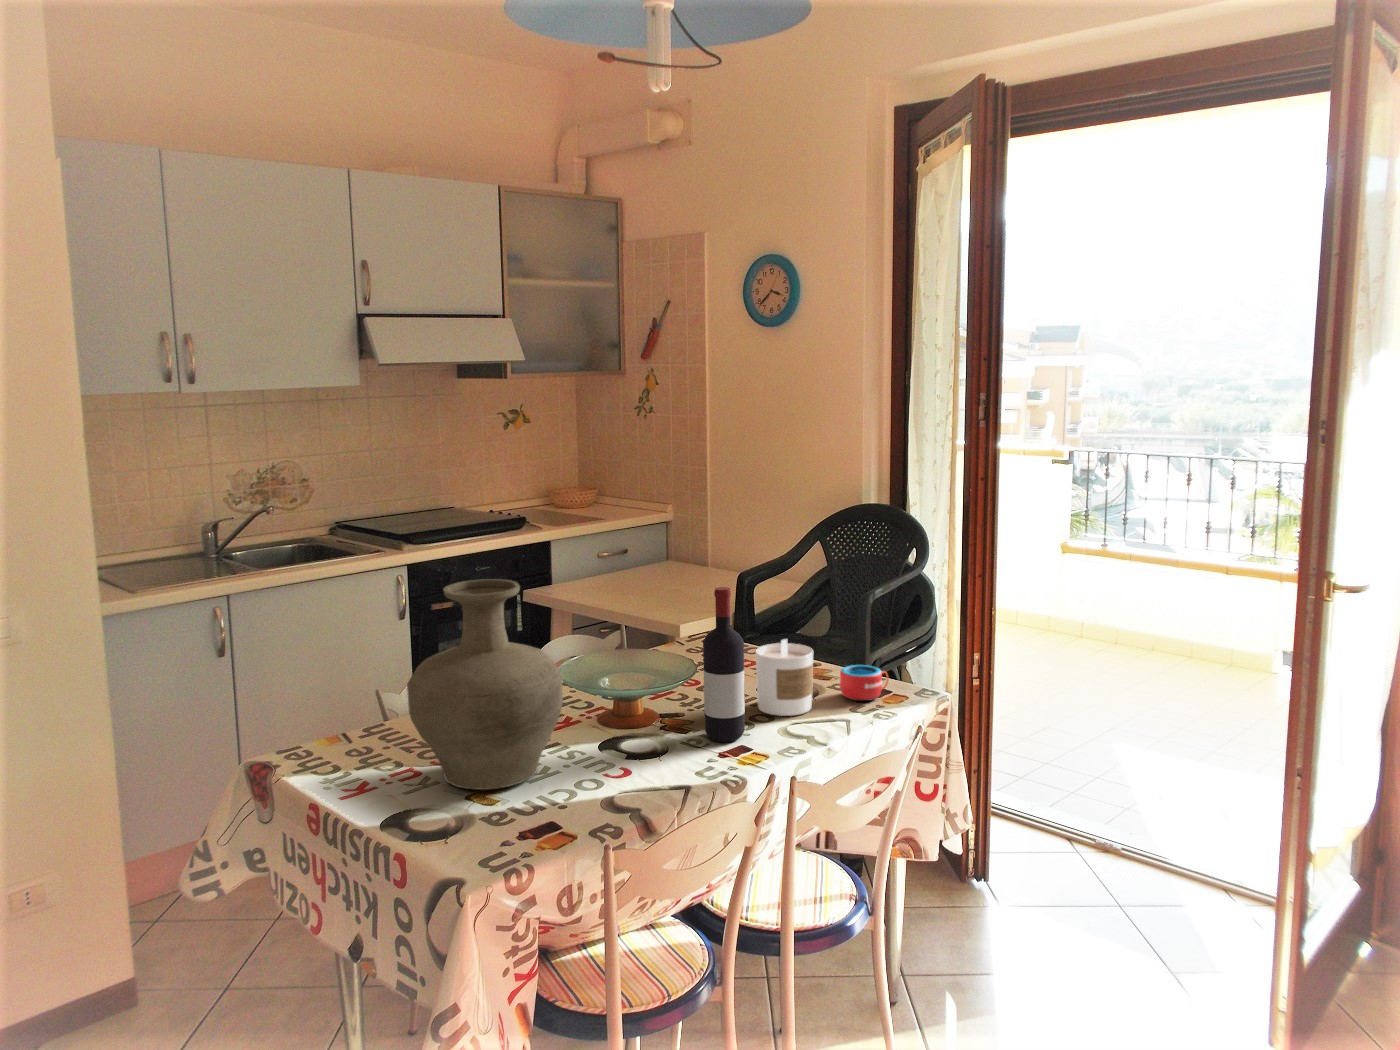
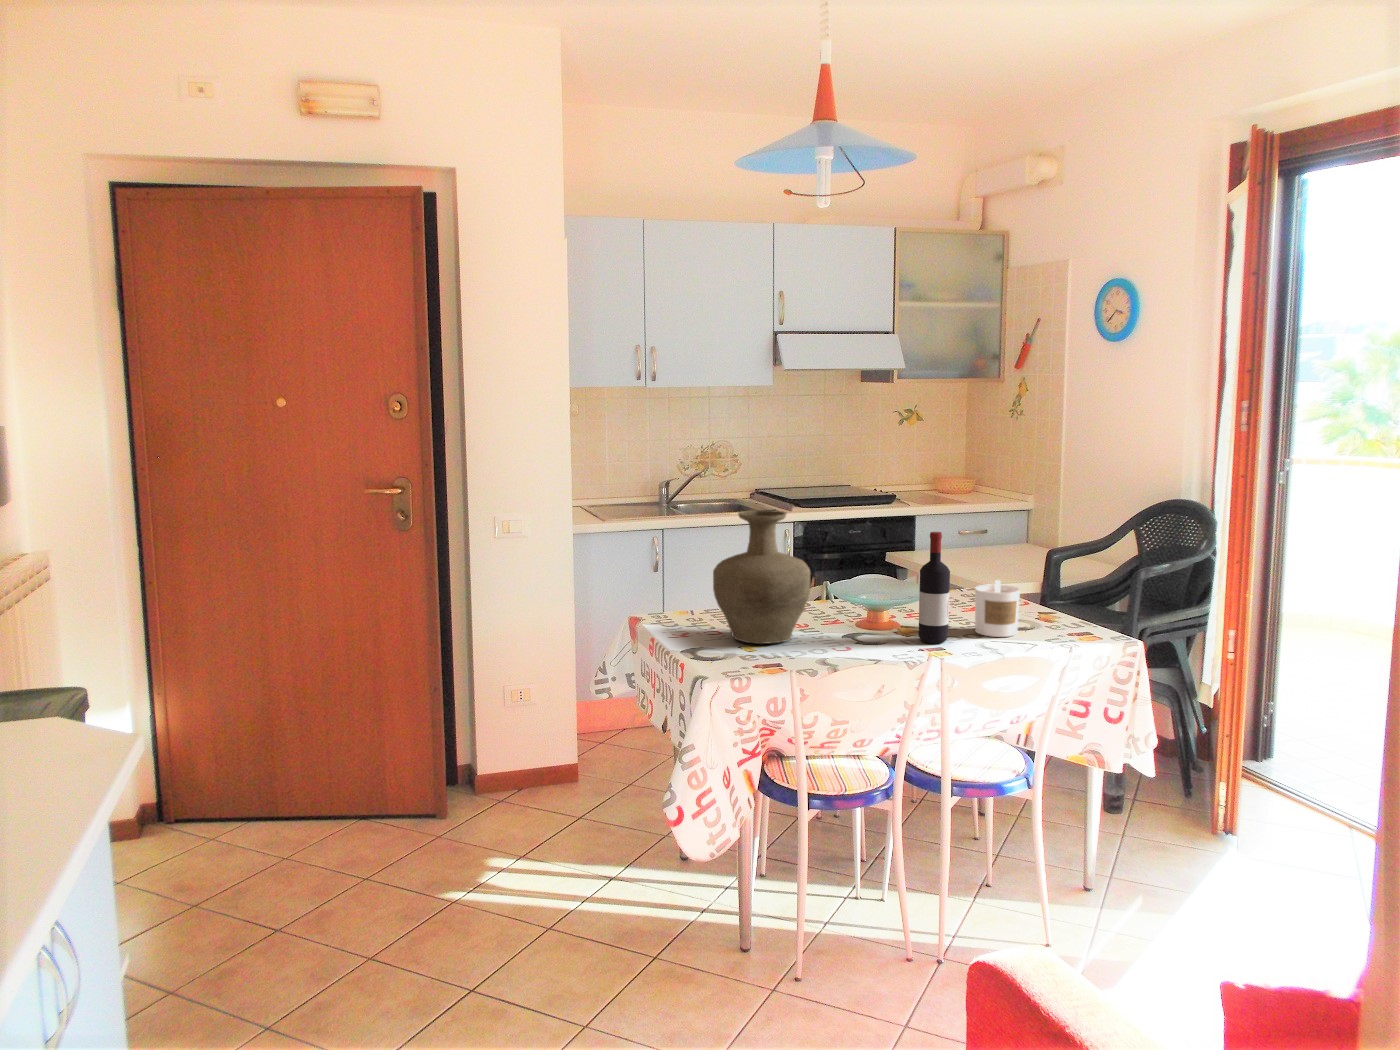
mug: present [840,665,889,701] -> none [1047,609,1090,636]

